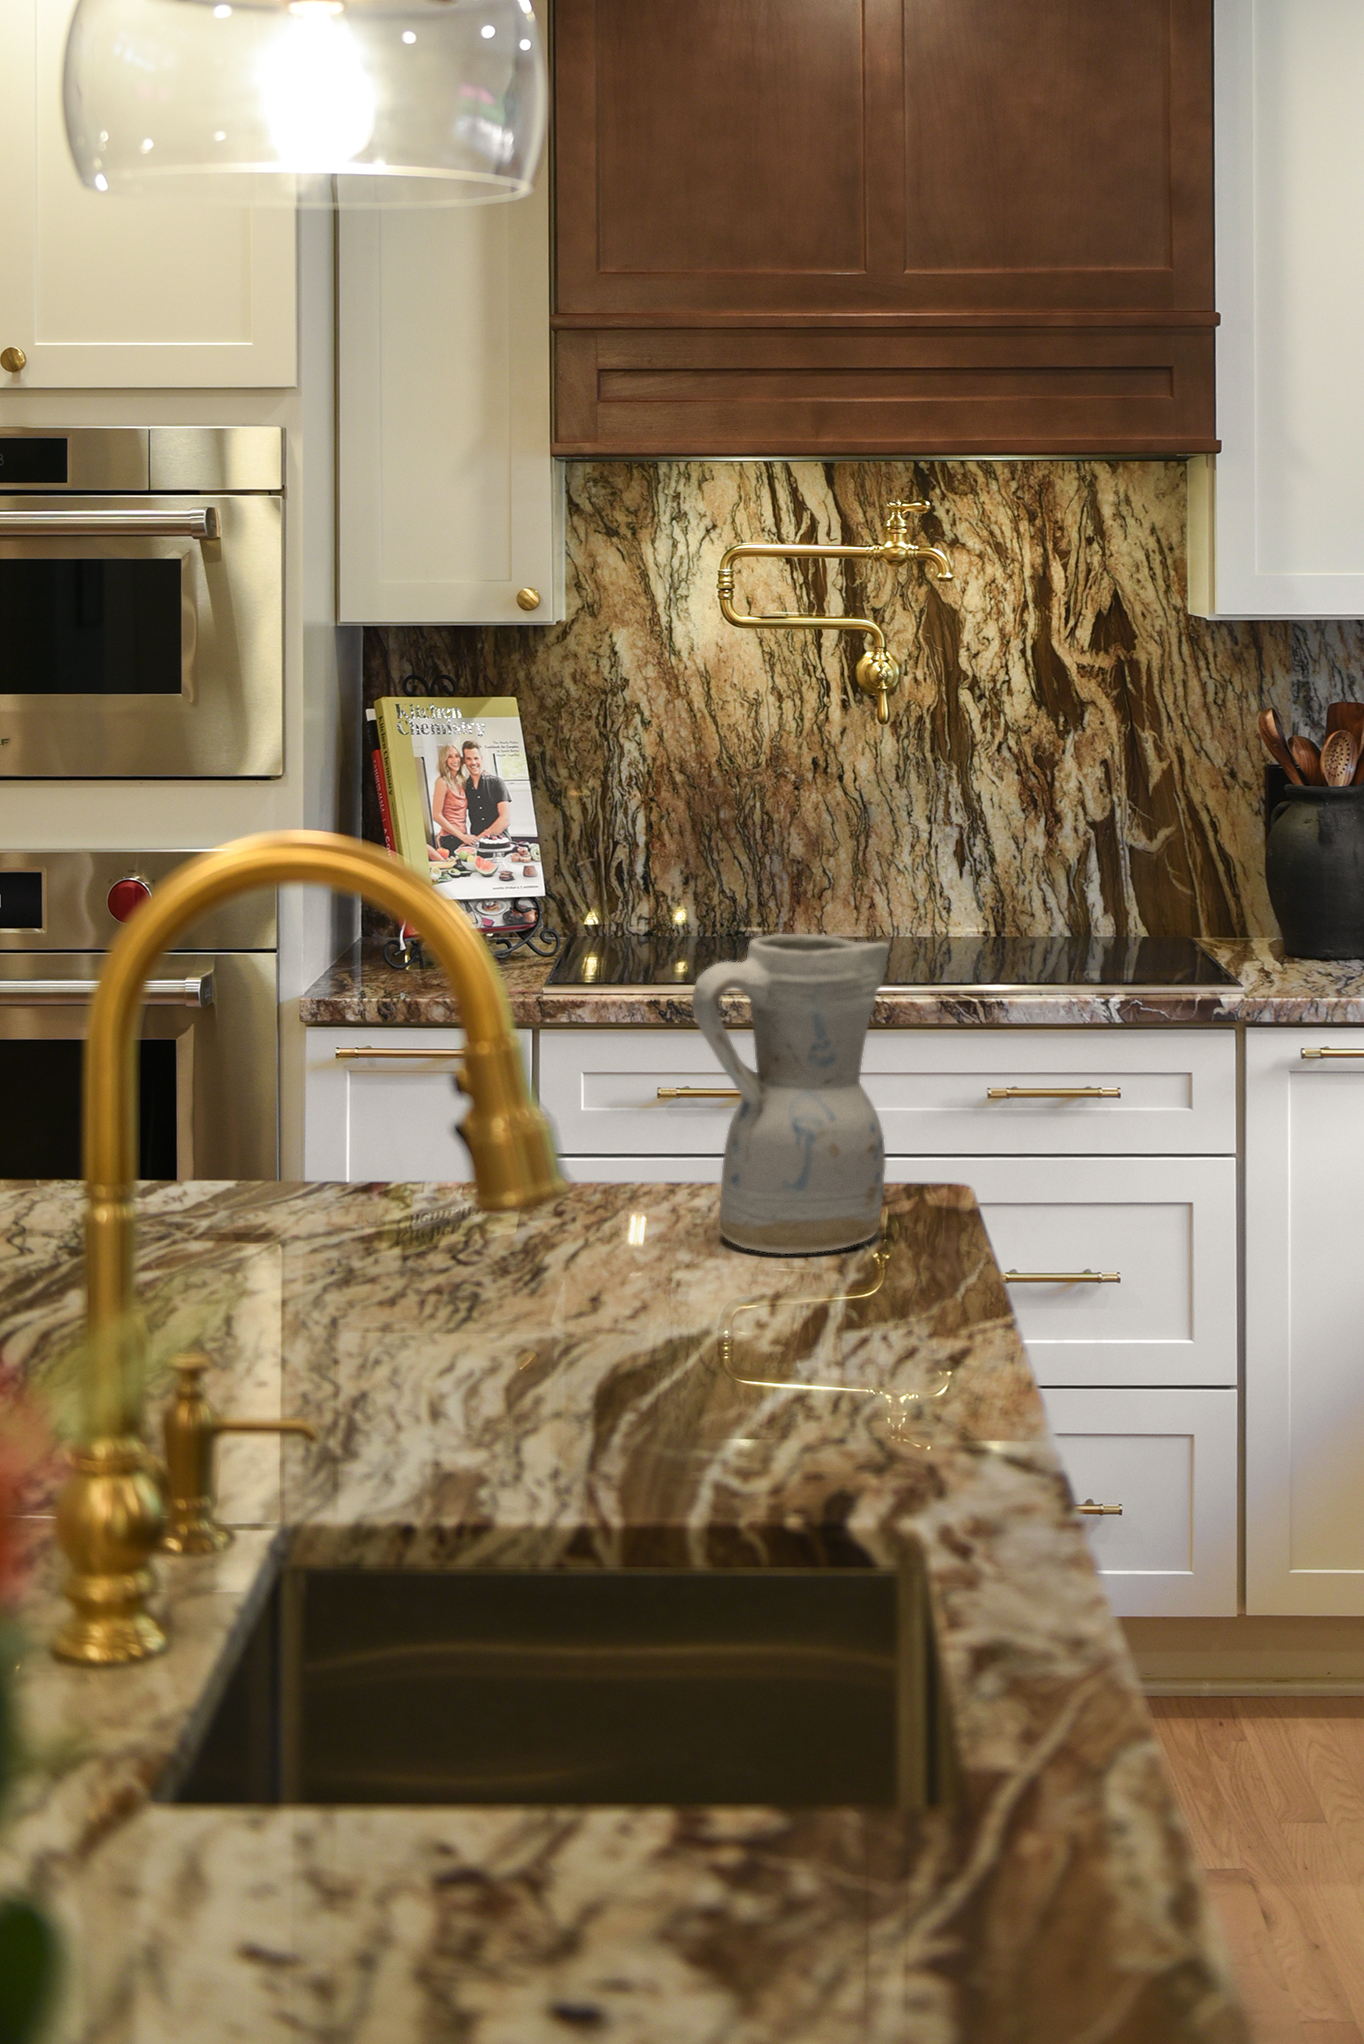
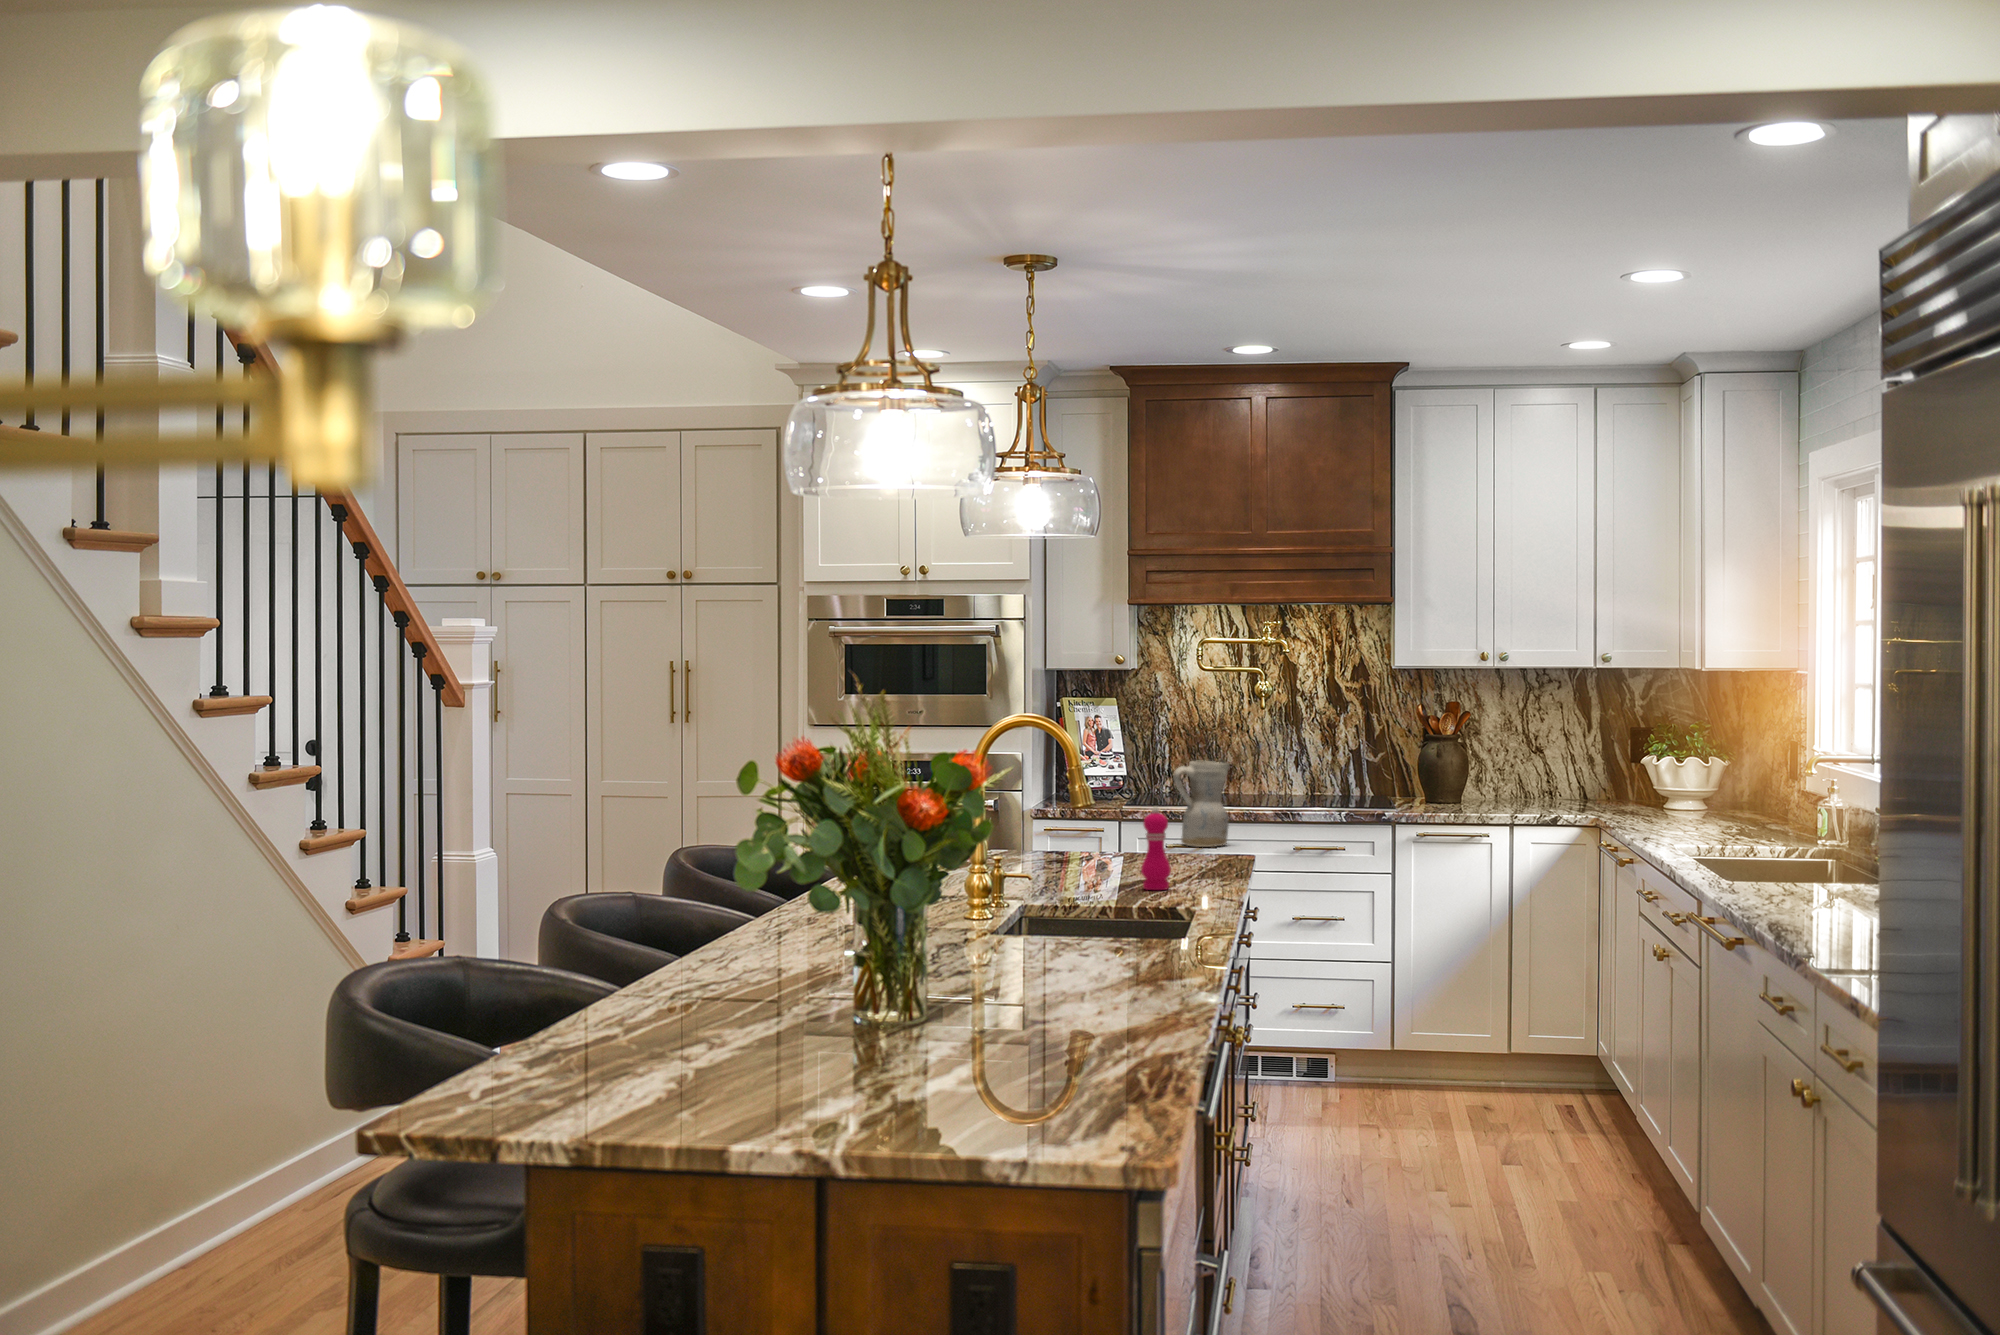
pepper mill: none [568,1418,750,1960] -> present [1141,807,1171,890]

